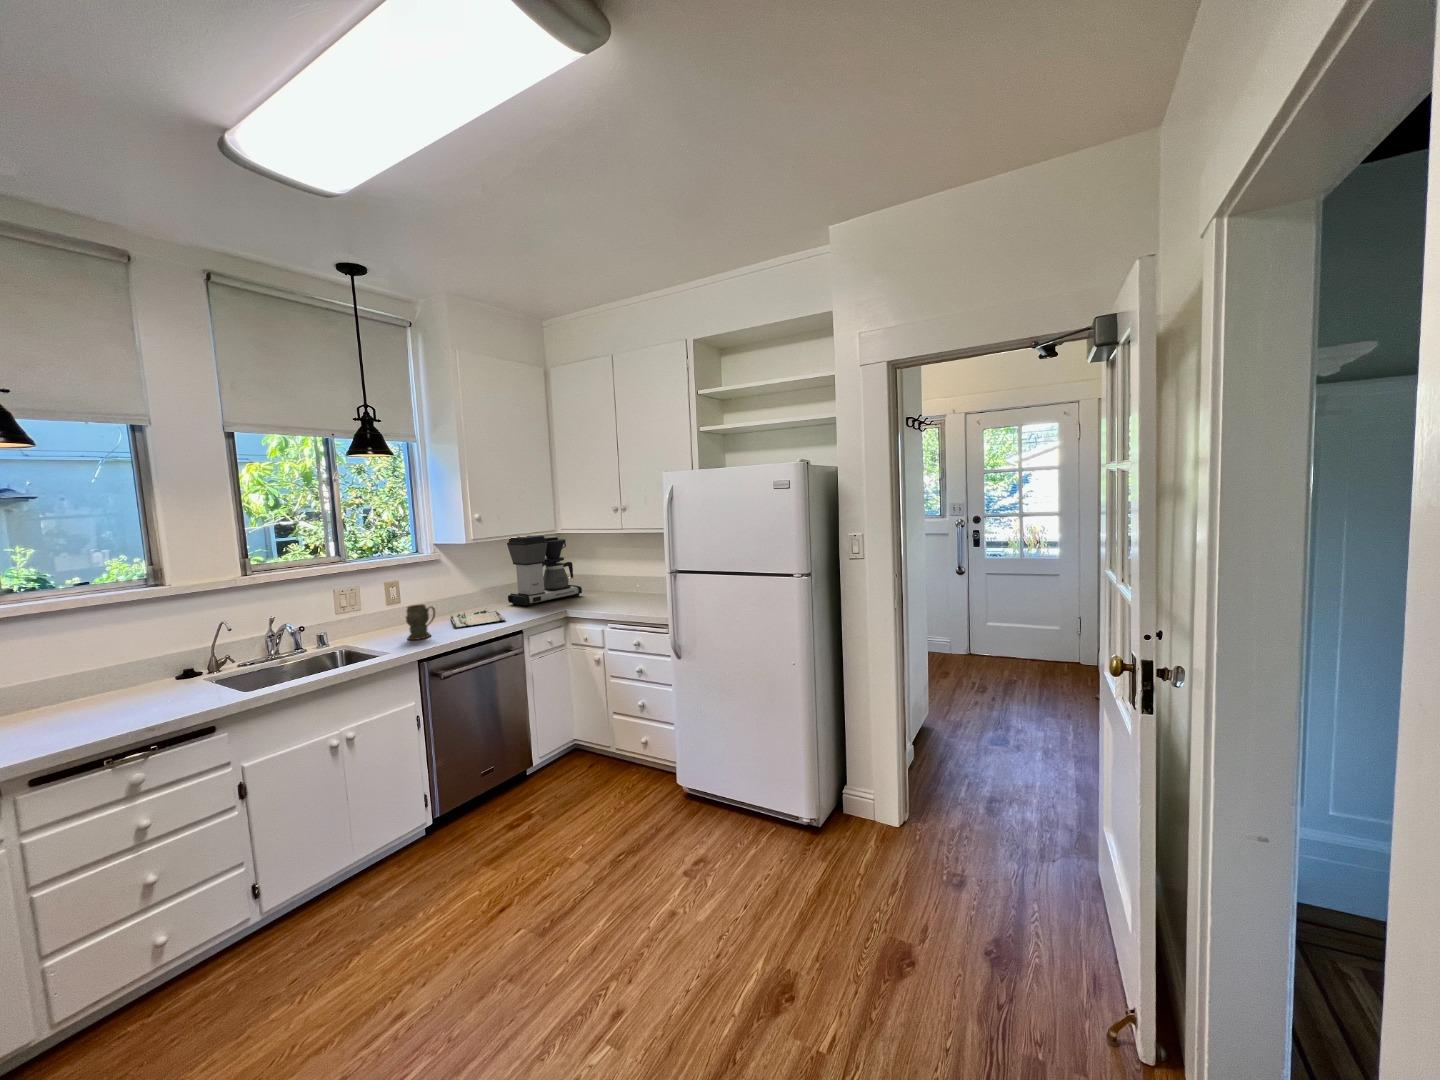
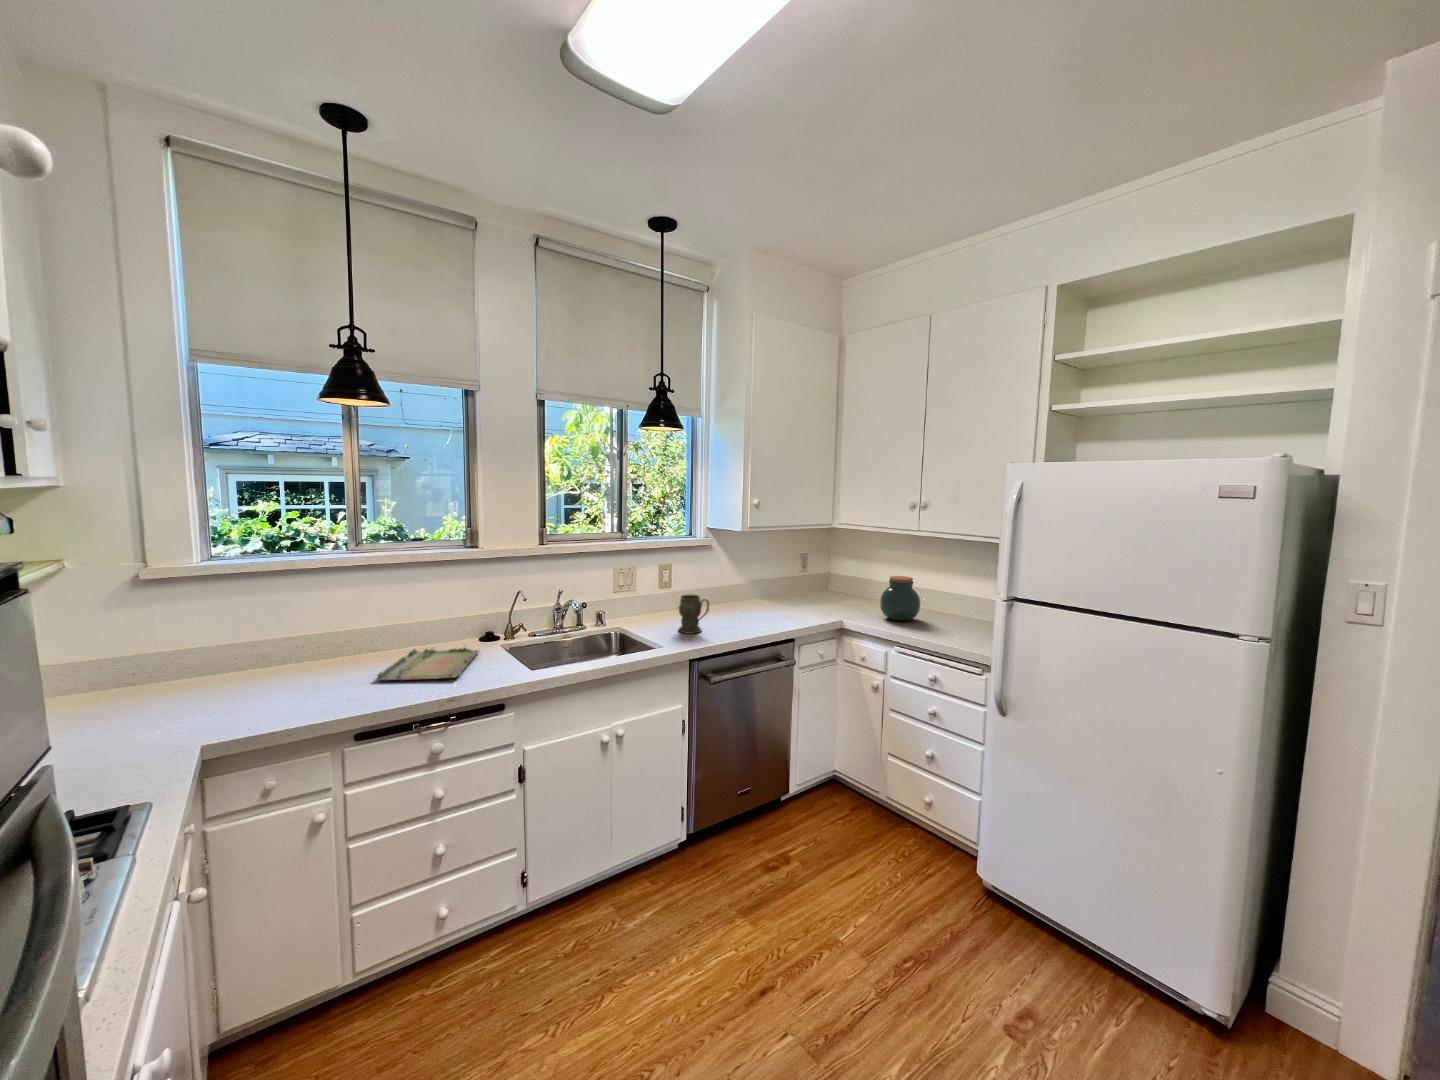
coffee maker: present [507,536,582,607] -> none [774,527,855,608]
jar: none [598,567,630,604] -> present [880,576,920,621]
tray: present [450,610,505,628] -> present [377,648,479,681]

